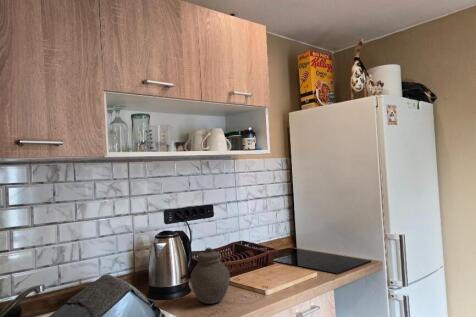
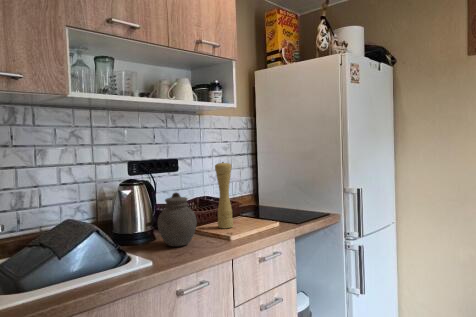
pepper mill: none [249,211,268,280] -> present [215,162,233,228]

